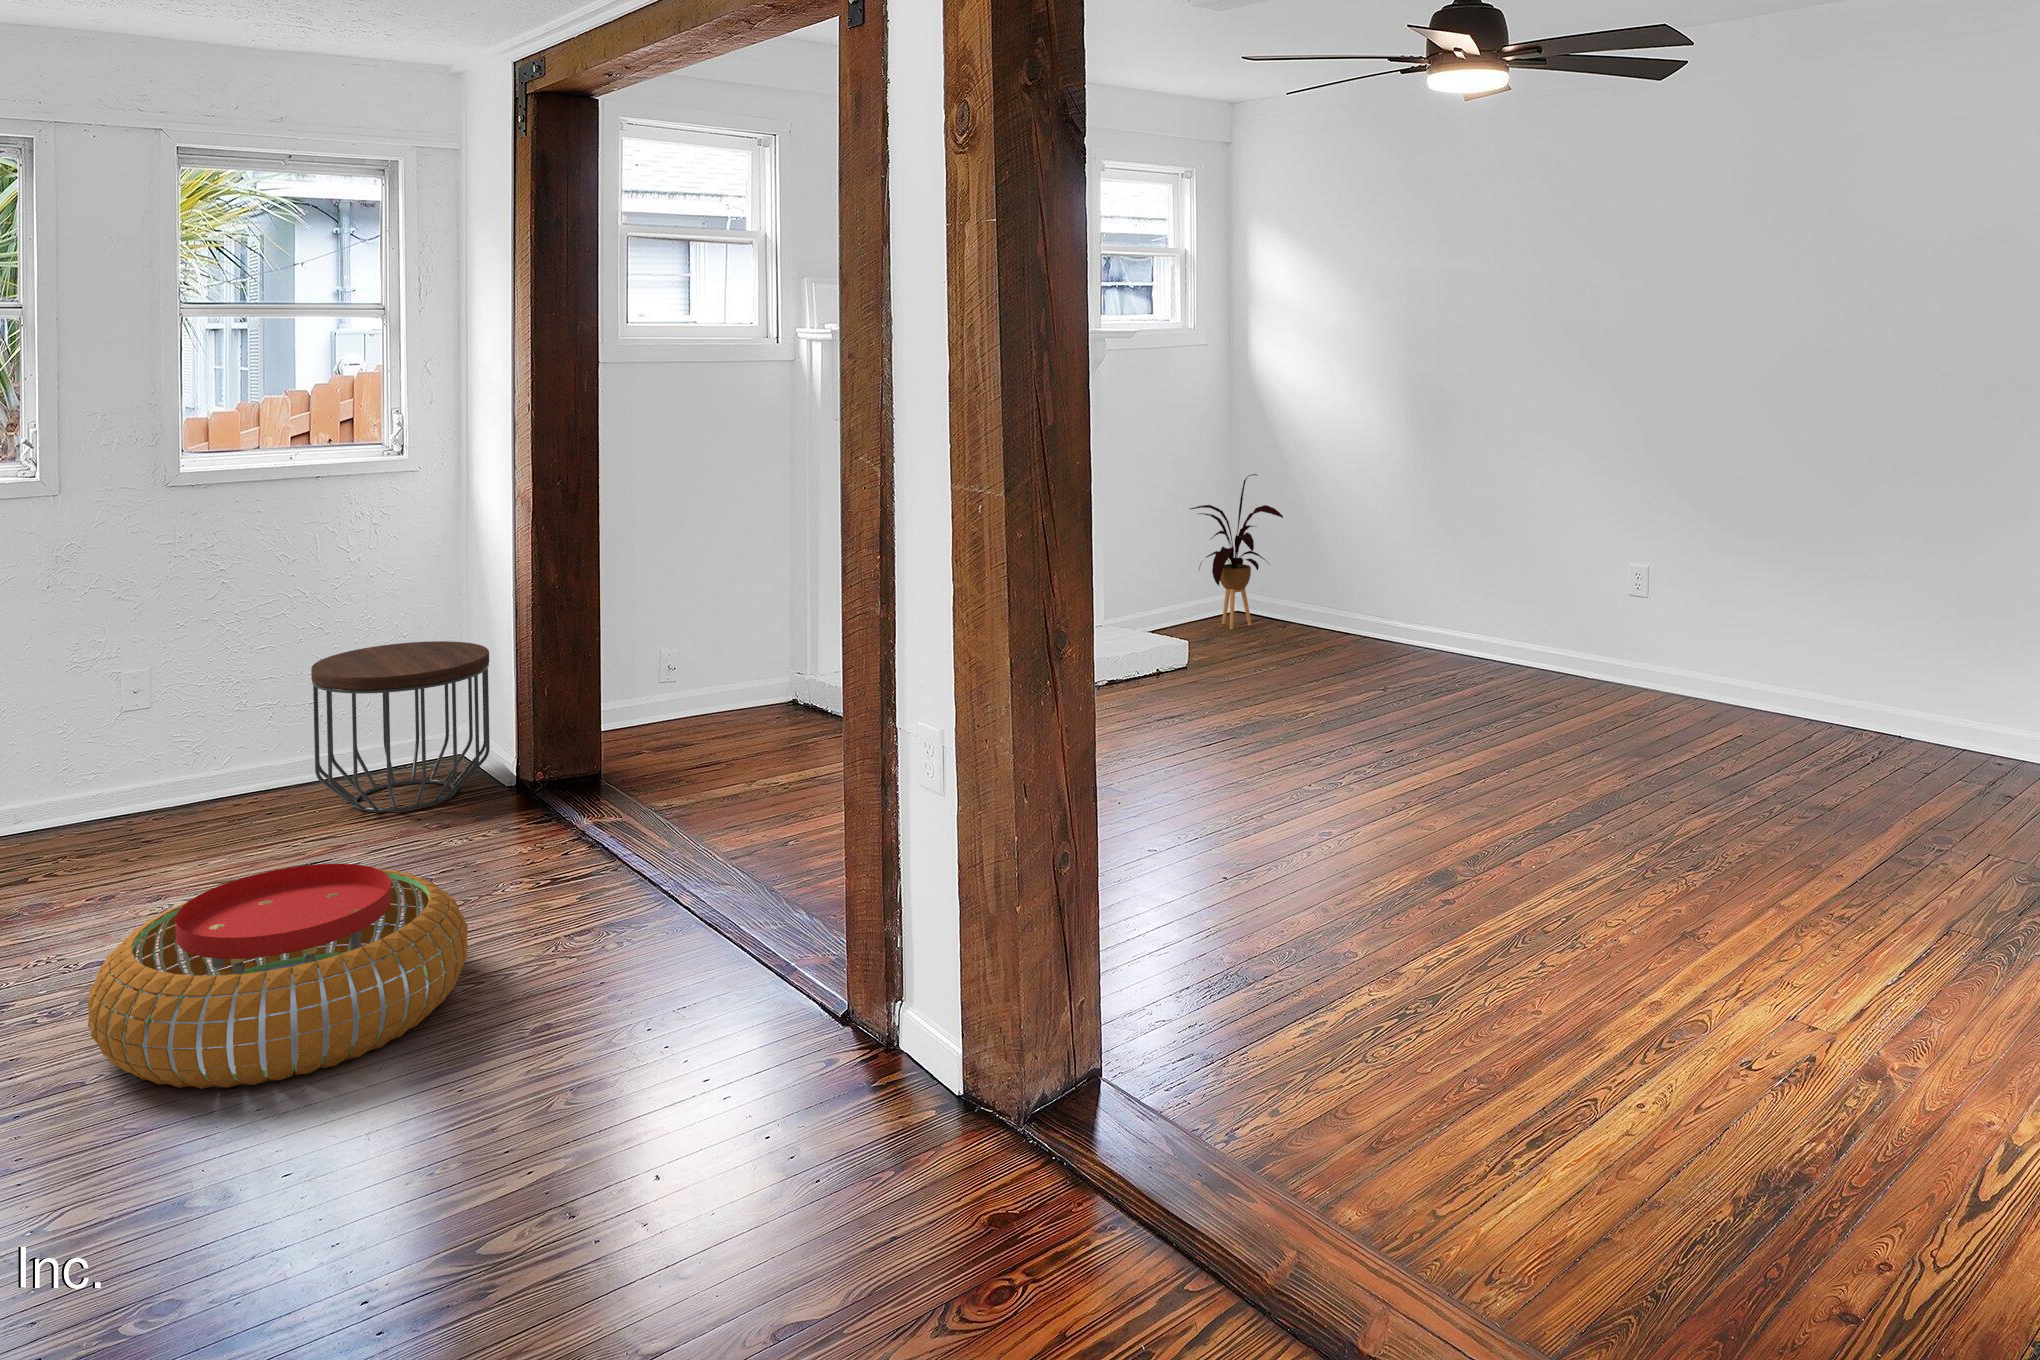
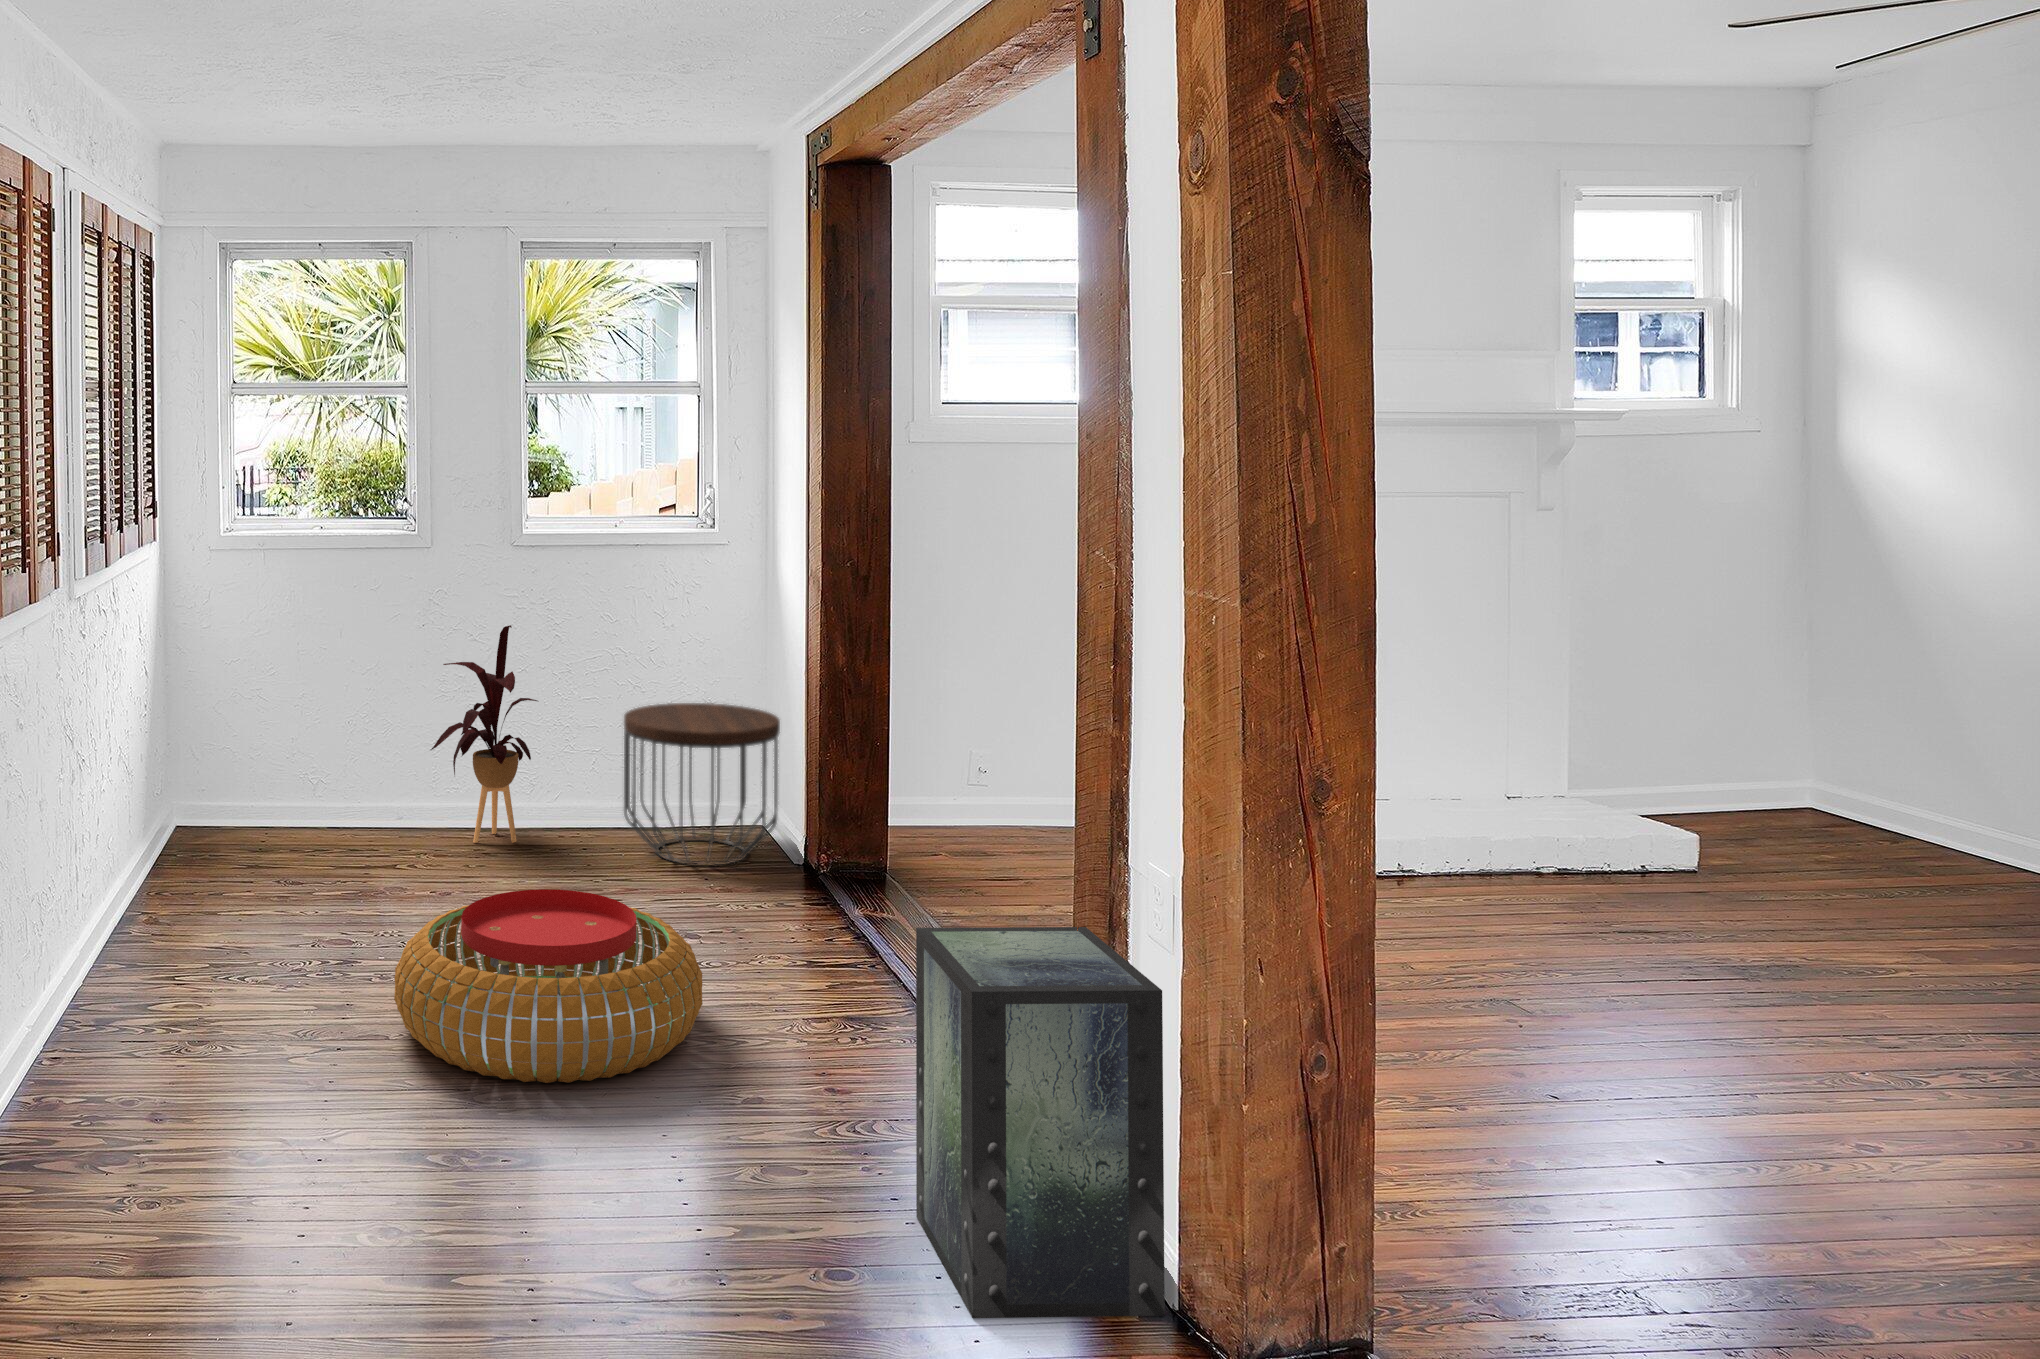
house plant: present [1190,474,1283,629] -> present [431,625,537,843]
storage box: none [722,793,946,1155] -> present [916,927,1165,1318]

